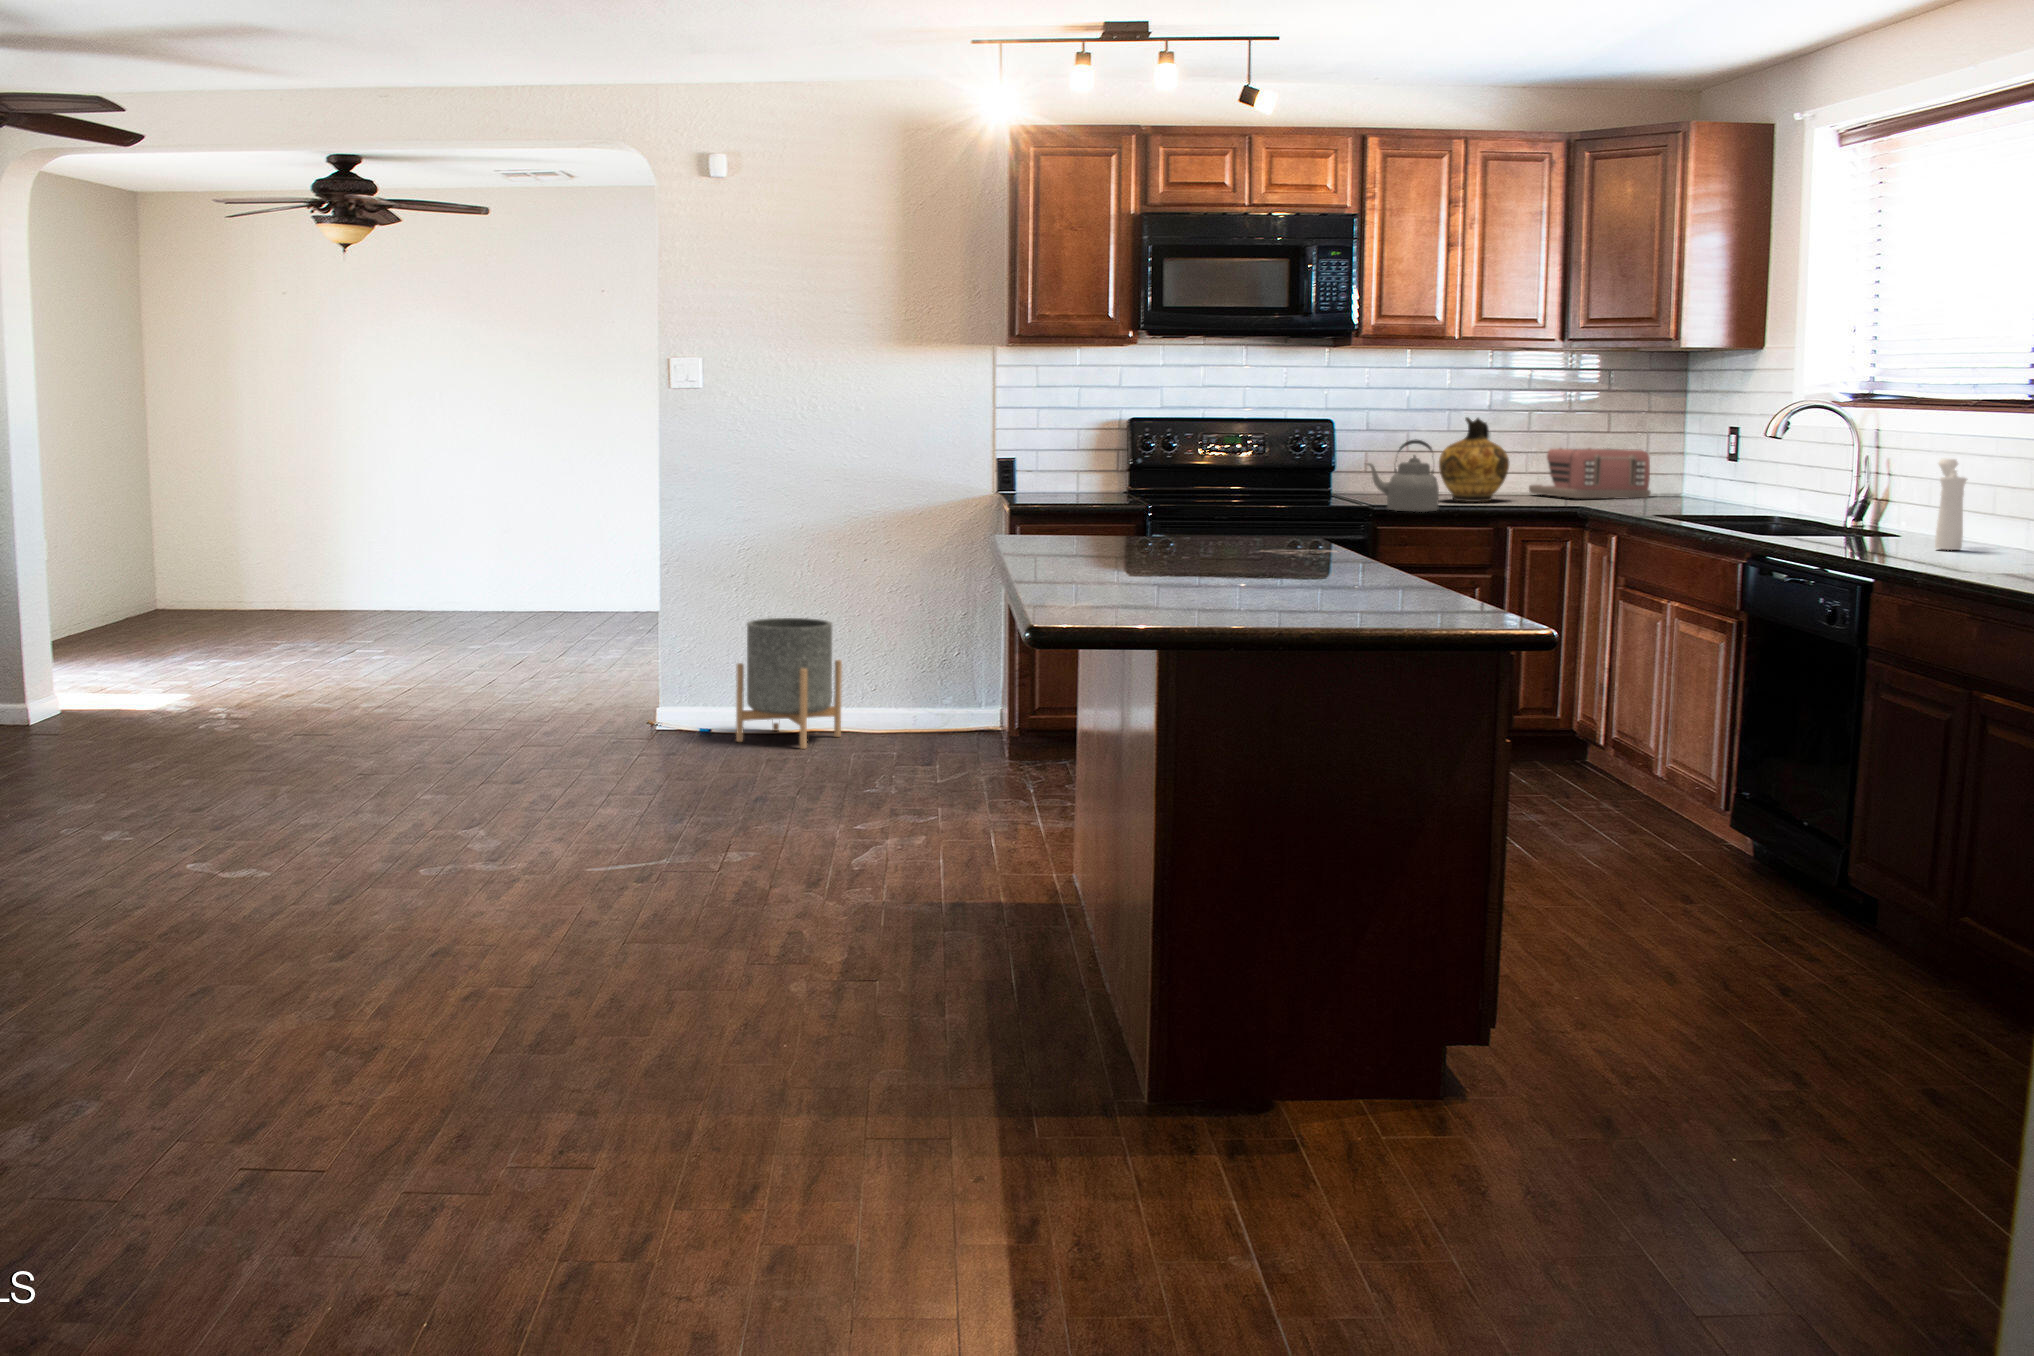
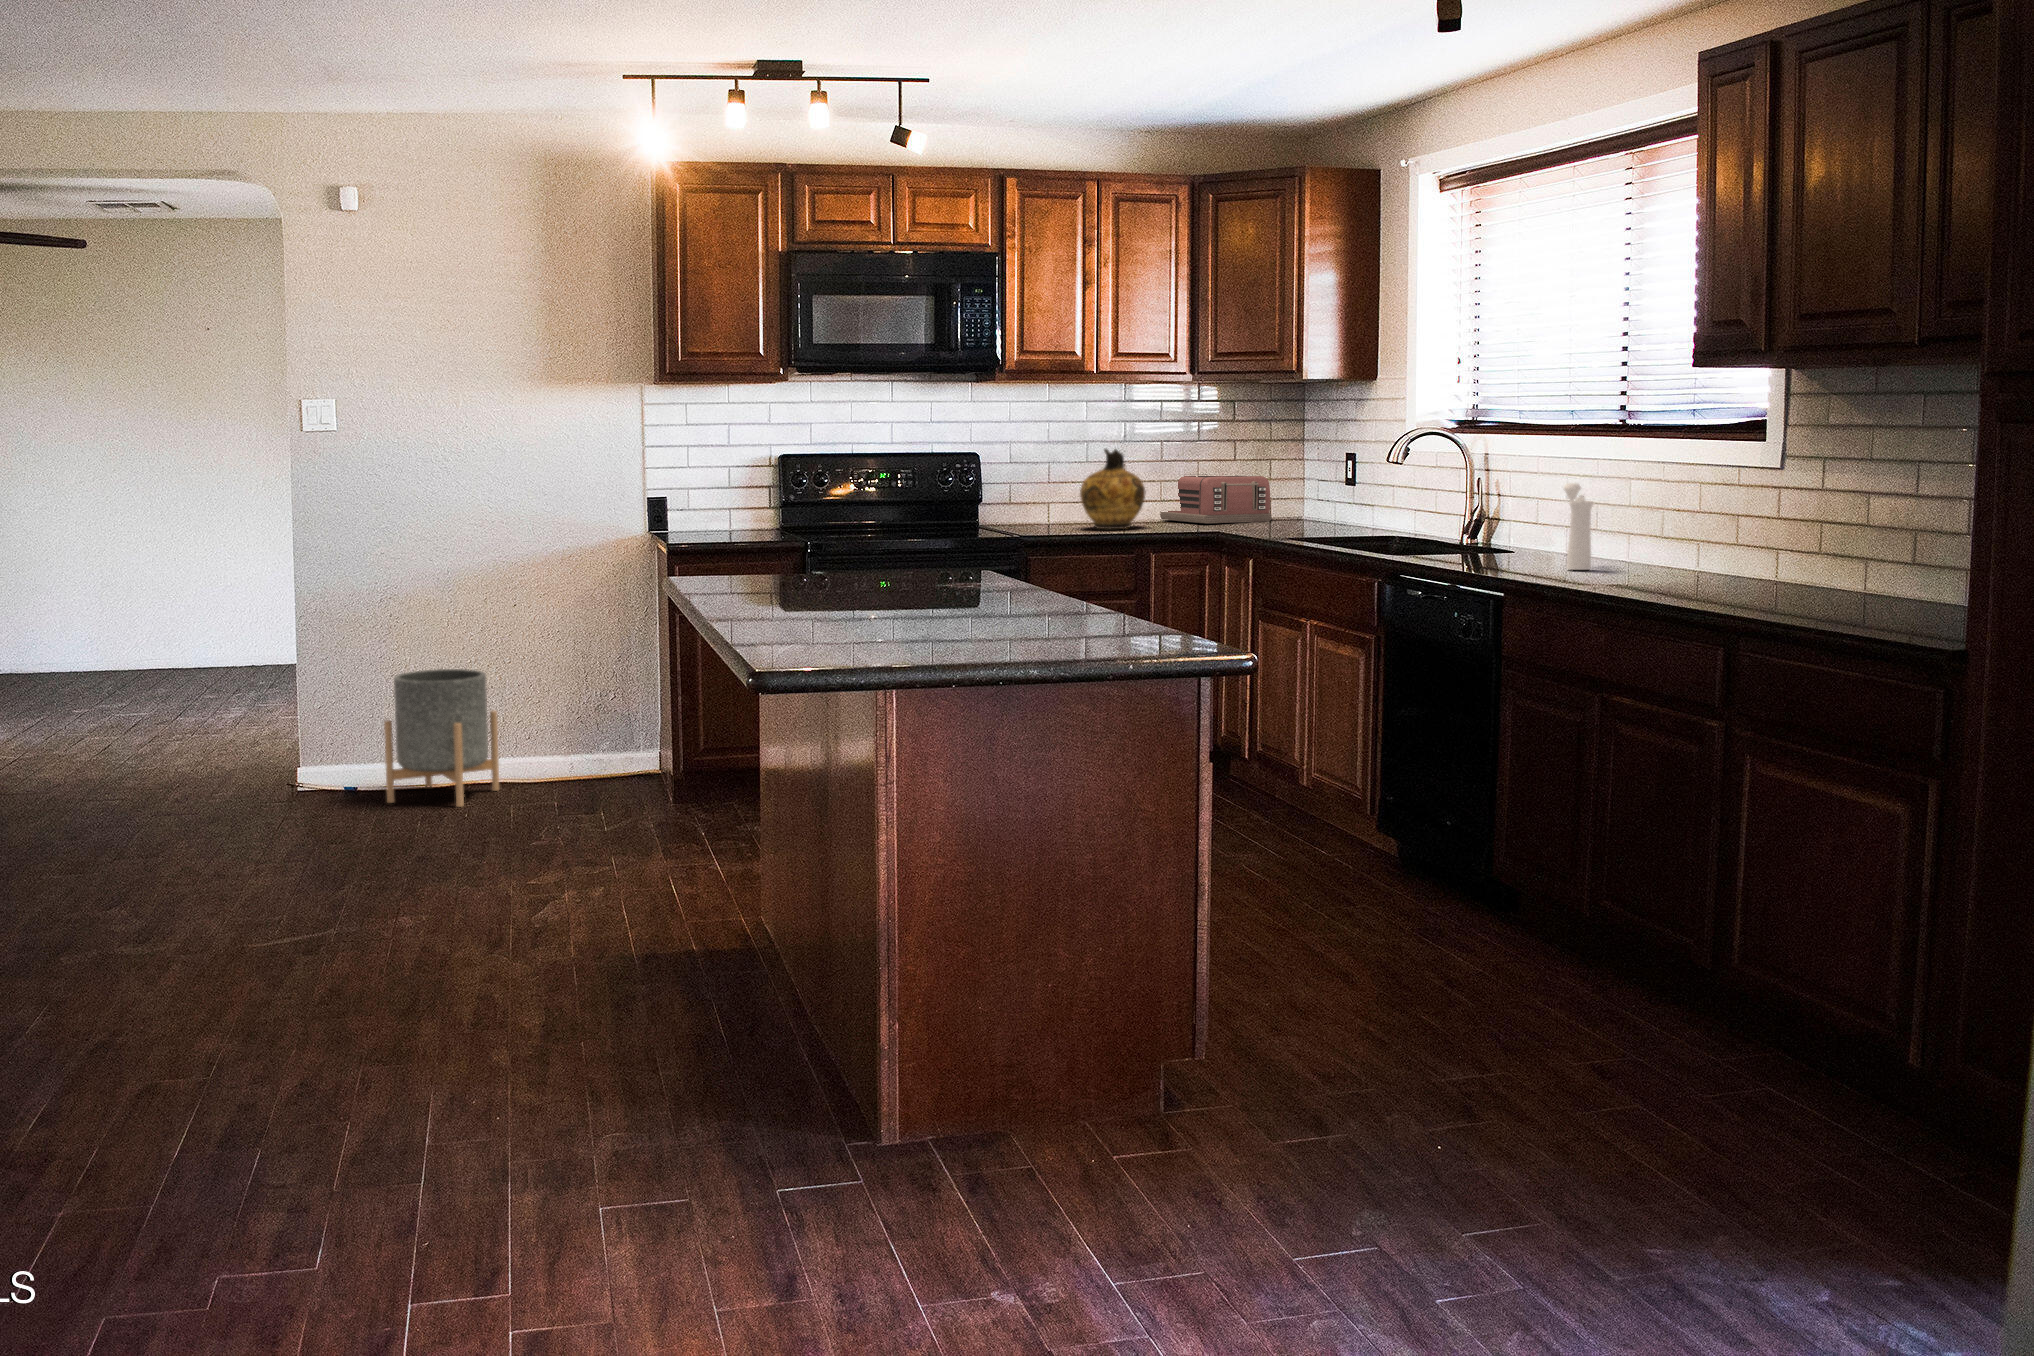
kettle: present [1367,439,1439,512] -> none [1015,471,1087,541]

